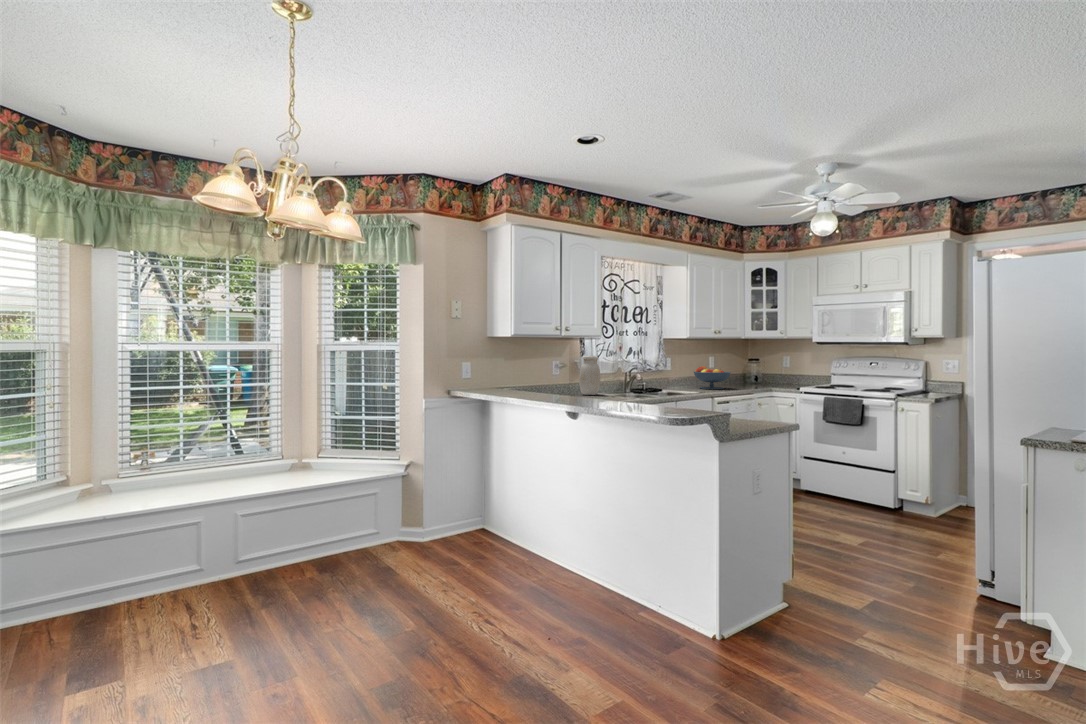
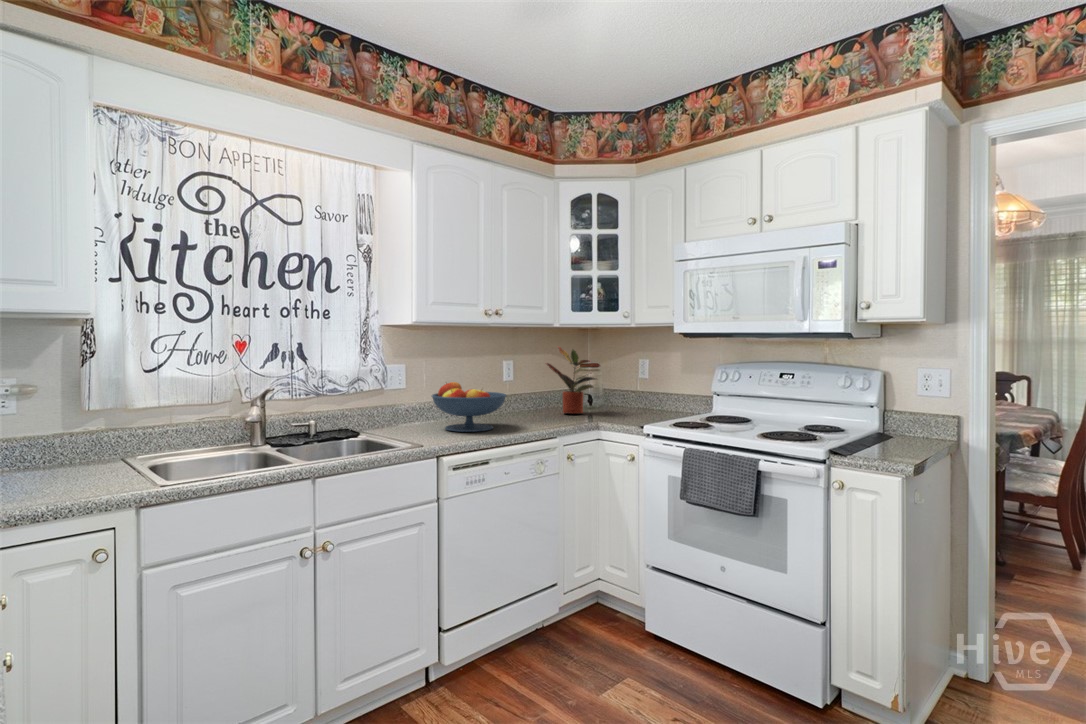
potted plant: none [738,349,769,385] -> present [547,347,600,414]
jar: present [579,356,600,395] -> none [30,369,101,476]

